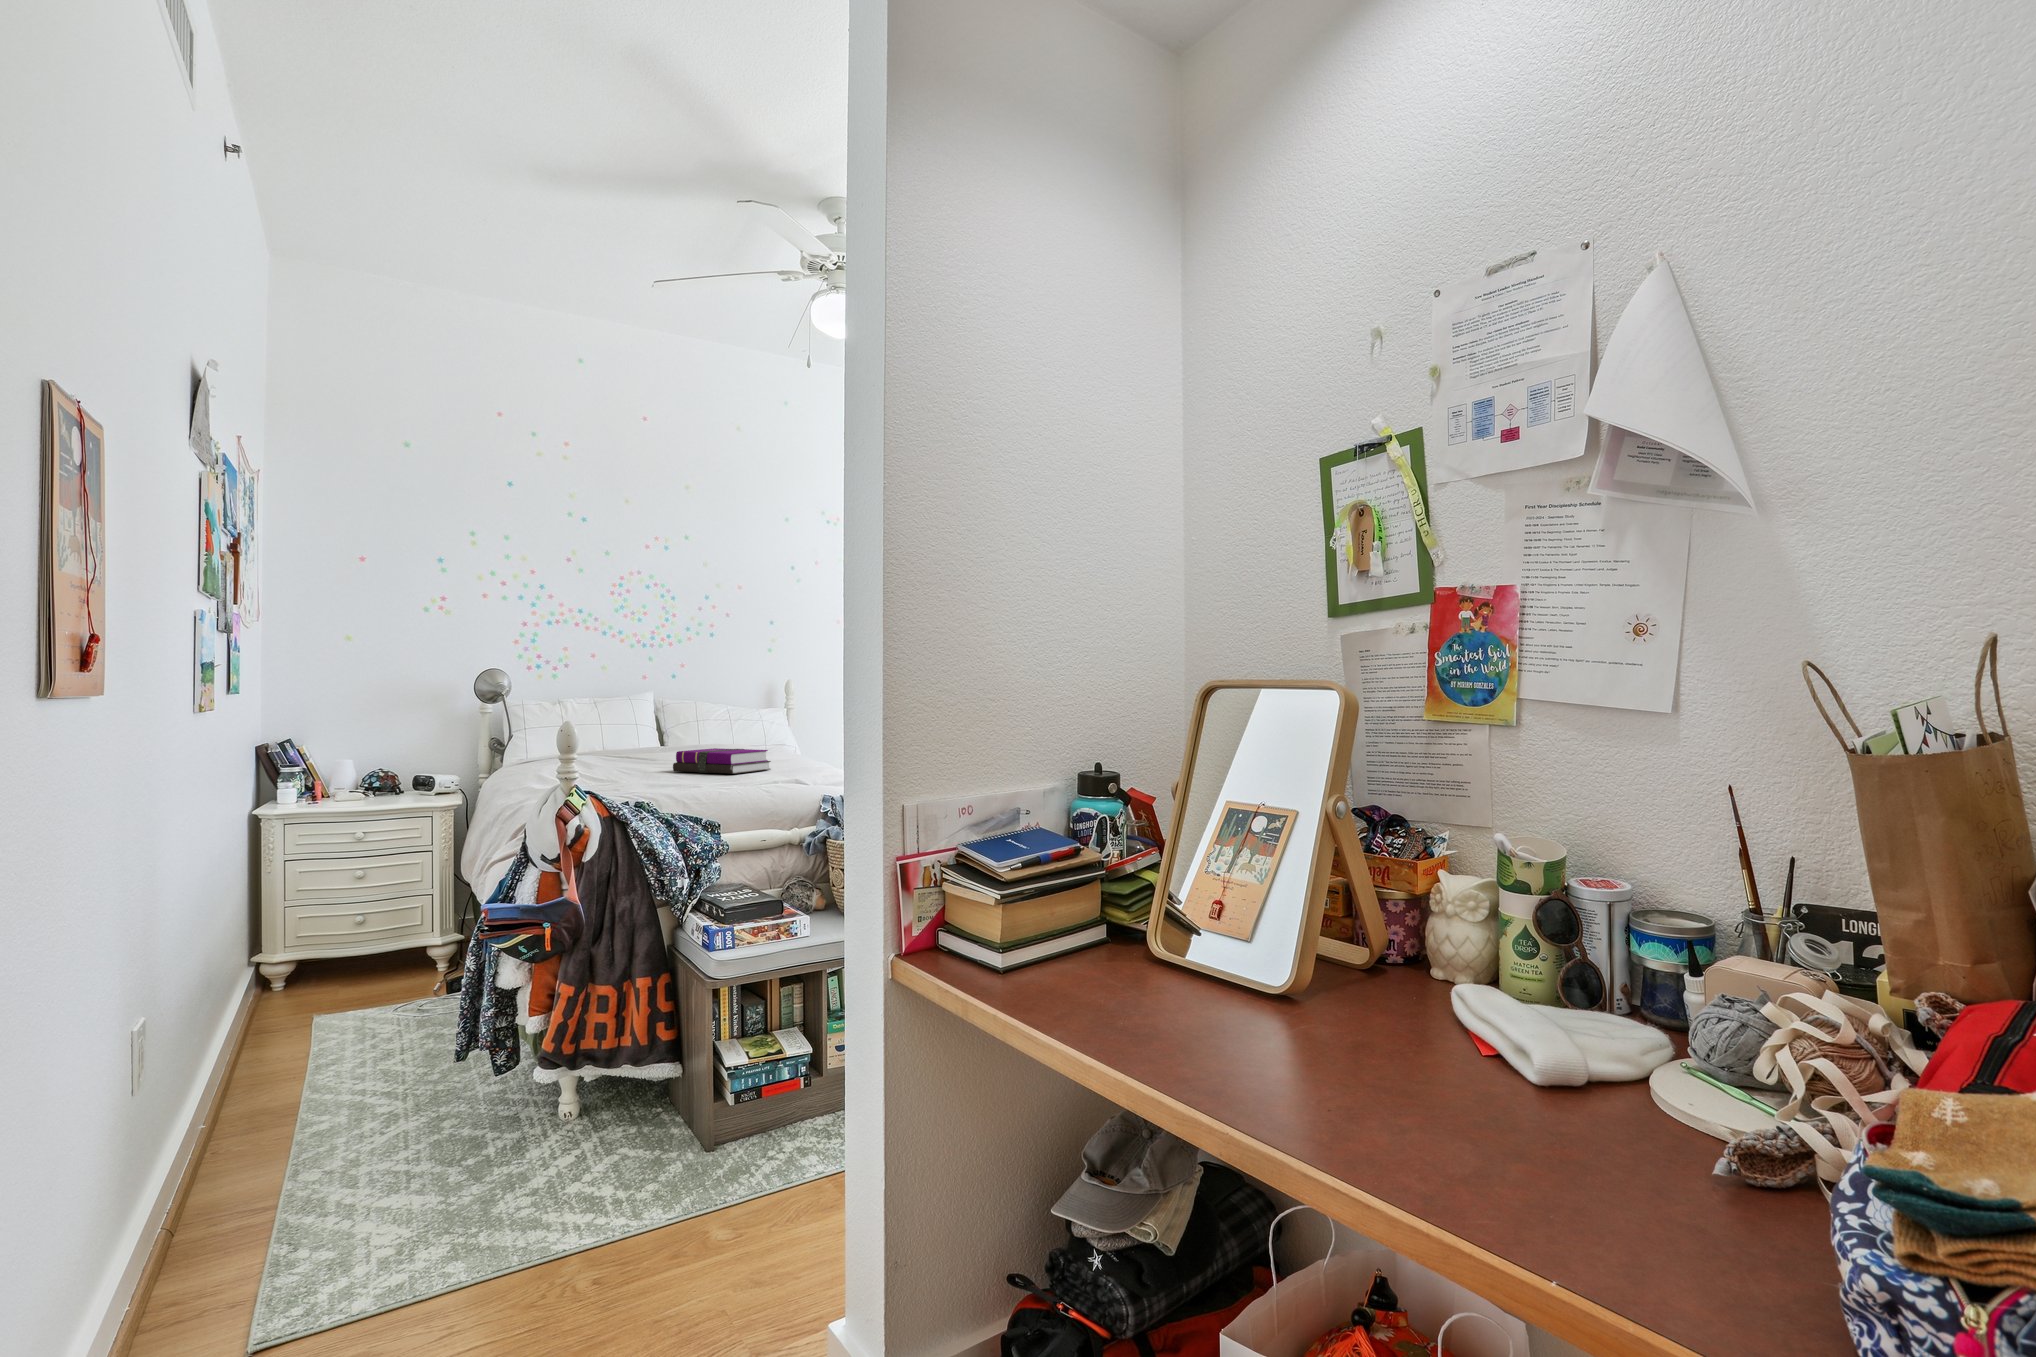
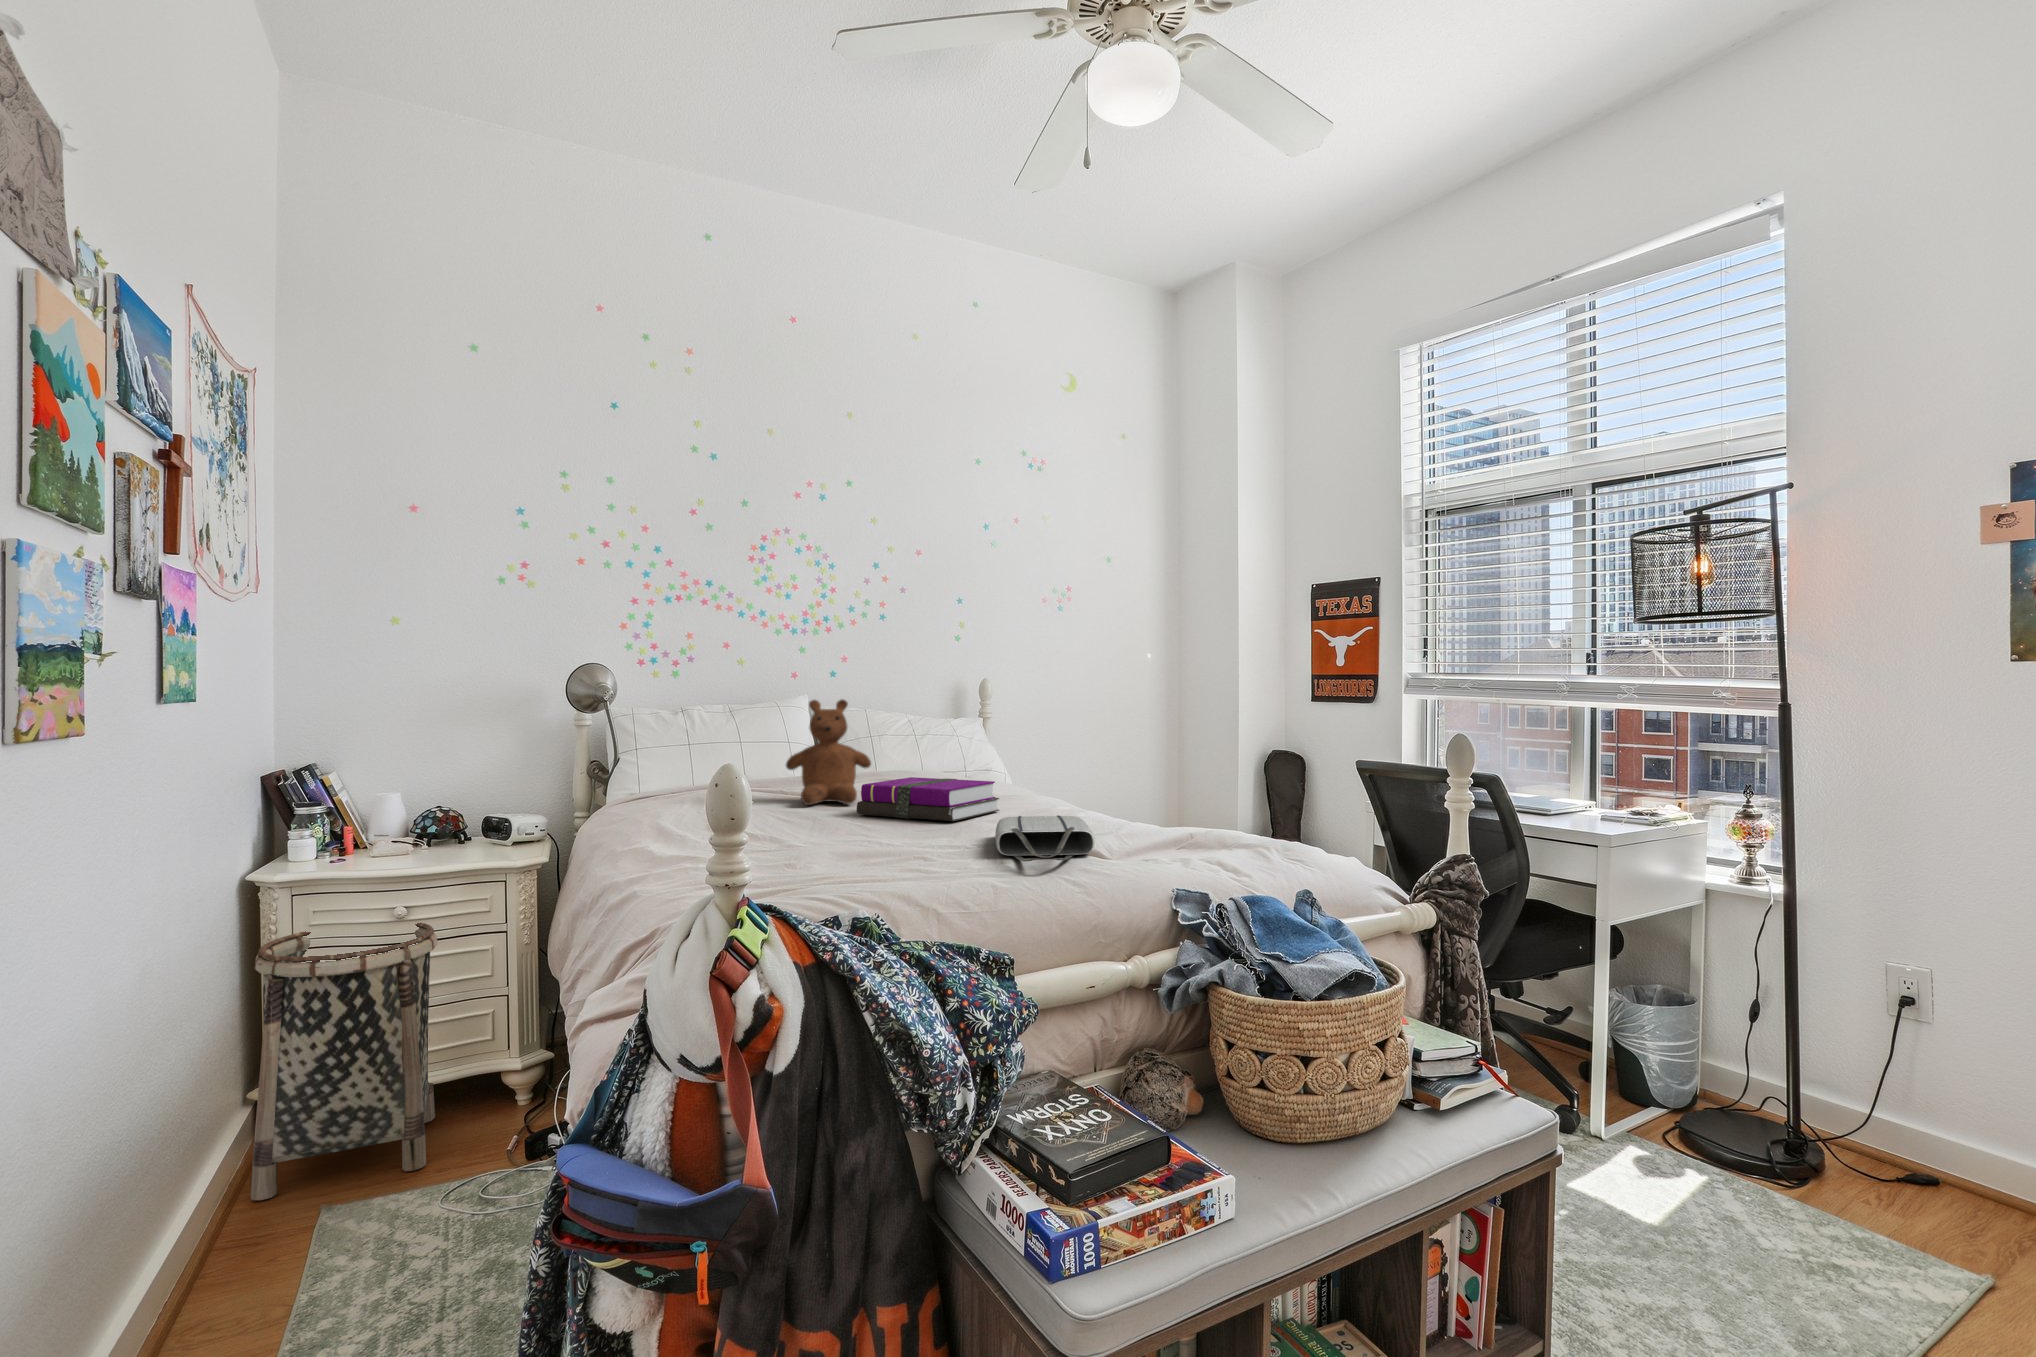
teddy bear: none [629,696,690,767] -> present [786,699,871,805]
tote bag: none [742,767,807,788] -> present [995,815,1095,861]
basket: none [266,843,385,1011] -> present [250,923,437,1200]

